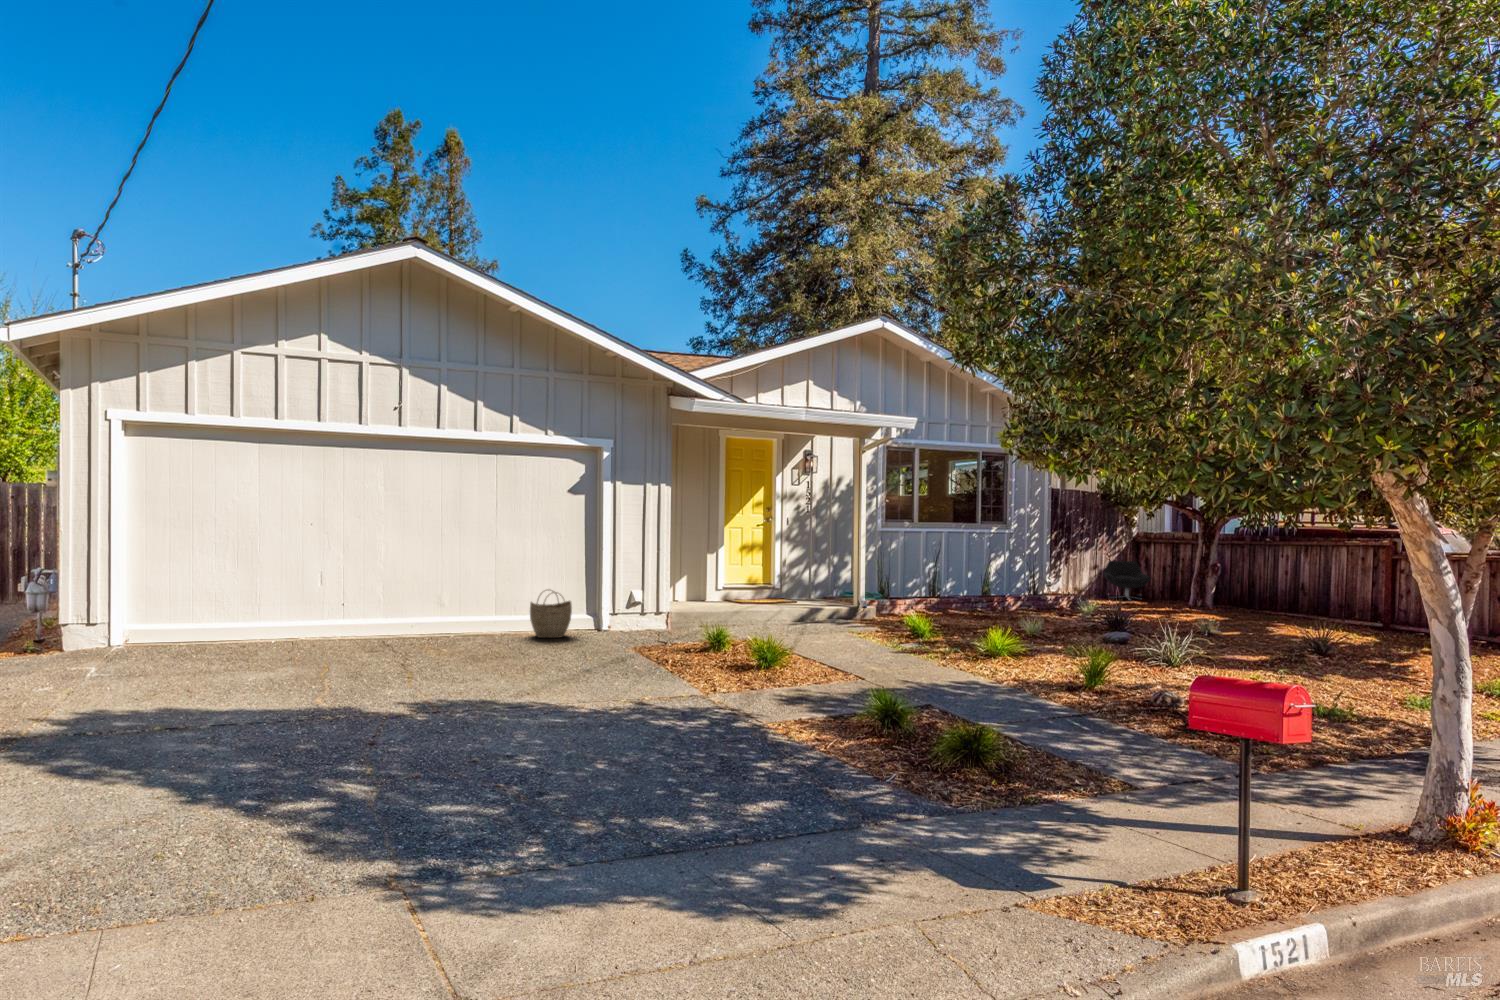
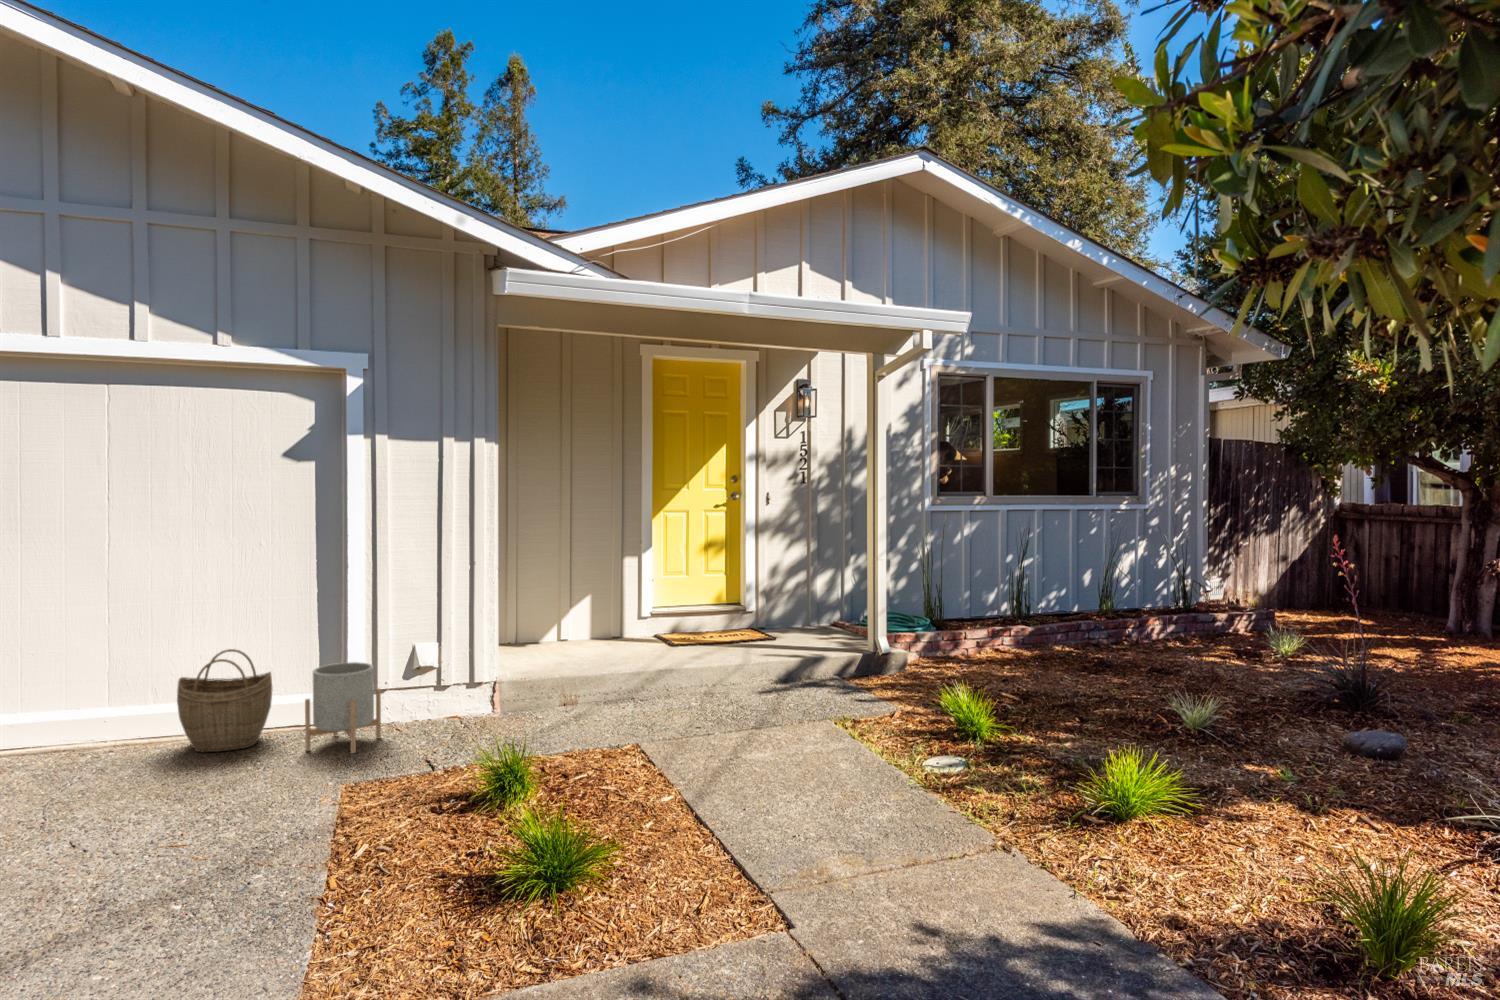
lounge chair: present [1104,561,1151,600] -> none [1294,549,1381,614]
planter: none [593,597,623,639] -> present [305,662,381,753]

